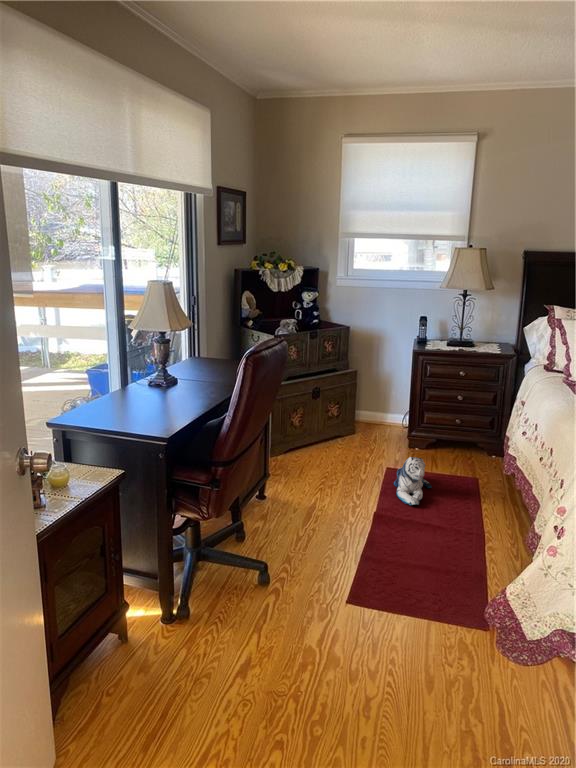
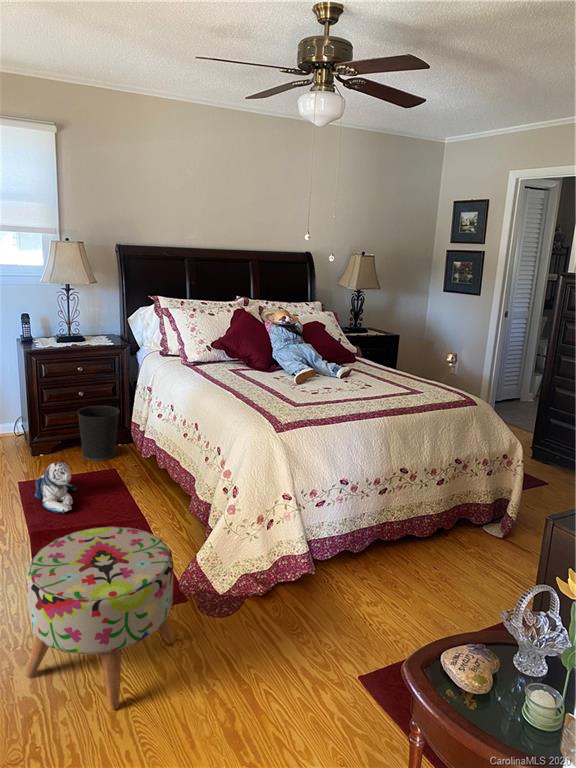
wastebasket: none [452,412,494,468] -> present [77,406,119,461]
ottoman: none [318,520,461,696] -> present [25,527,174,710]

